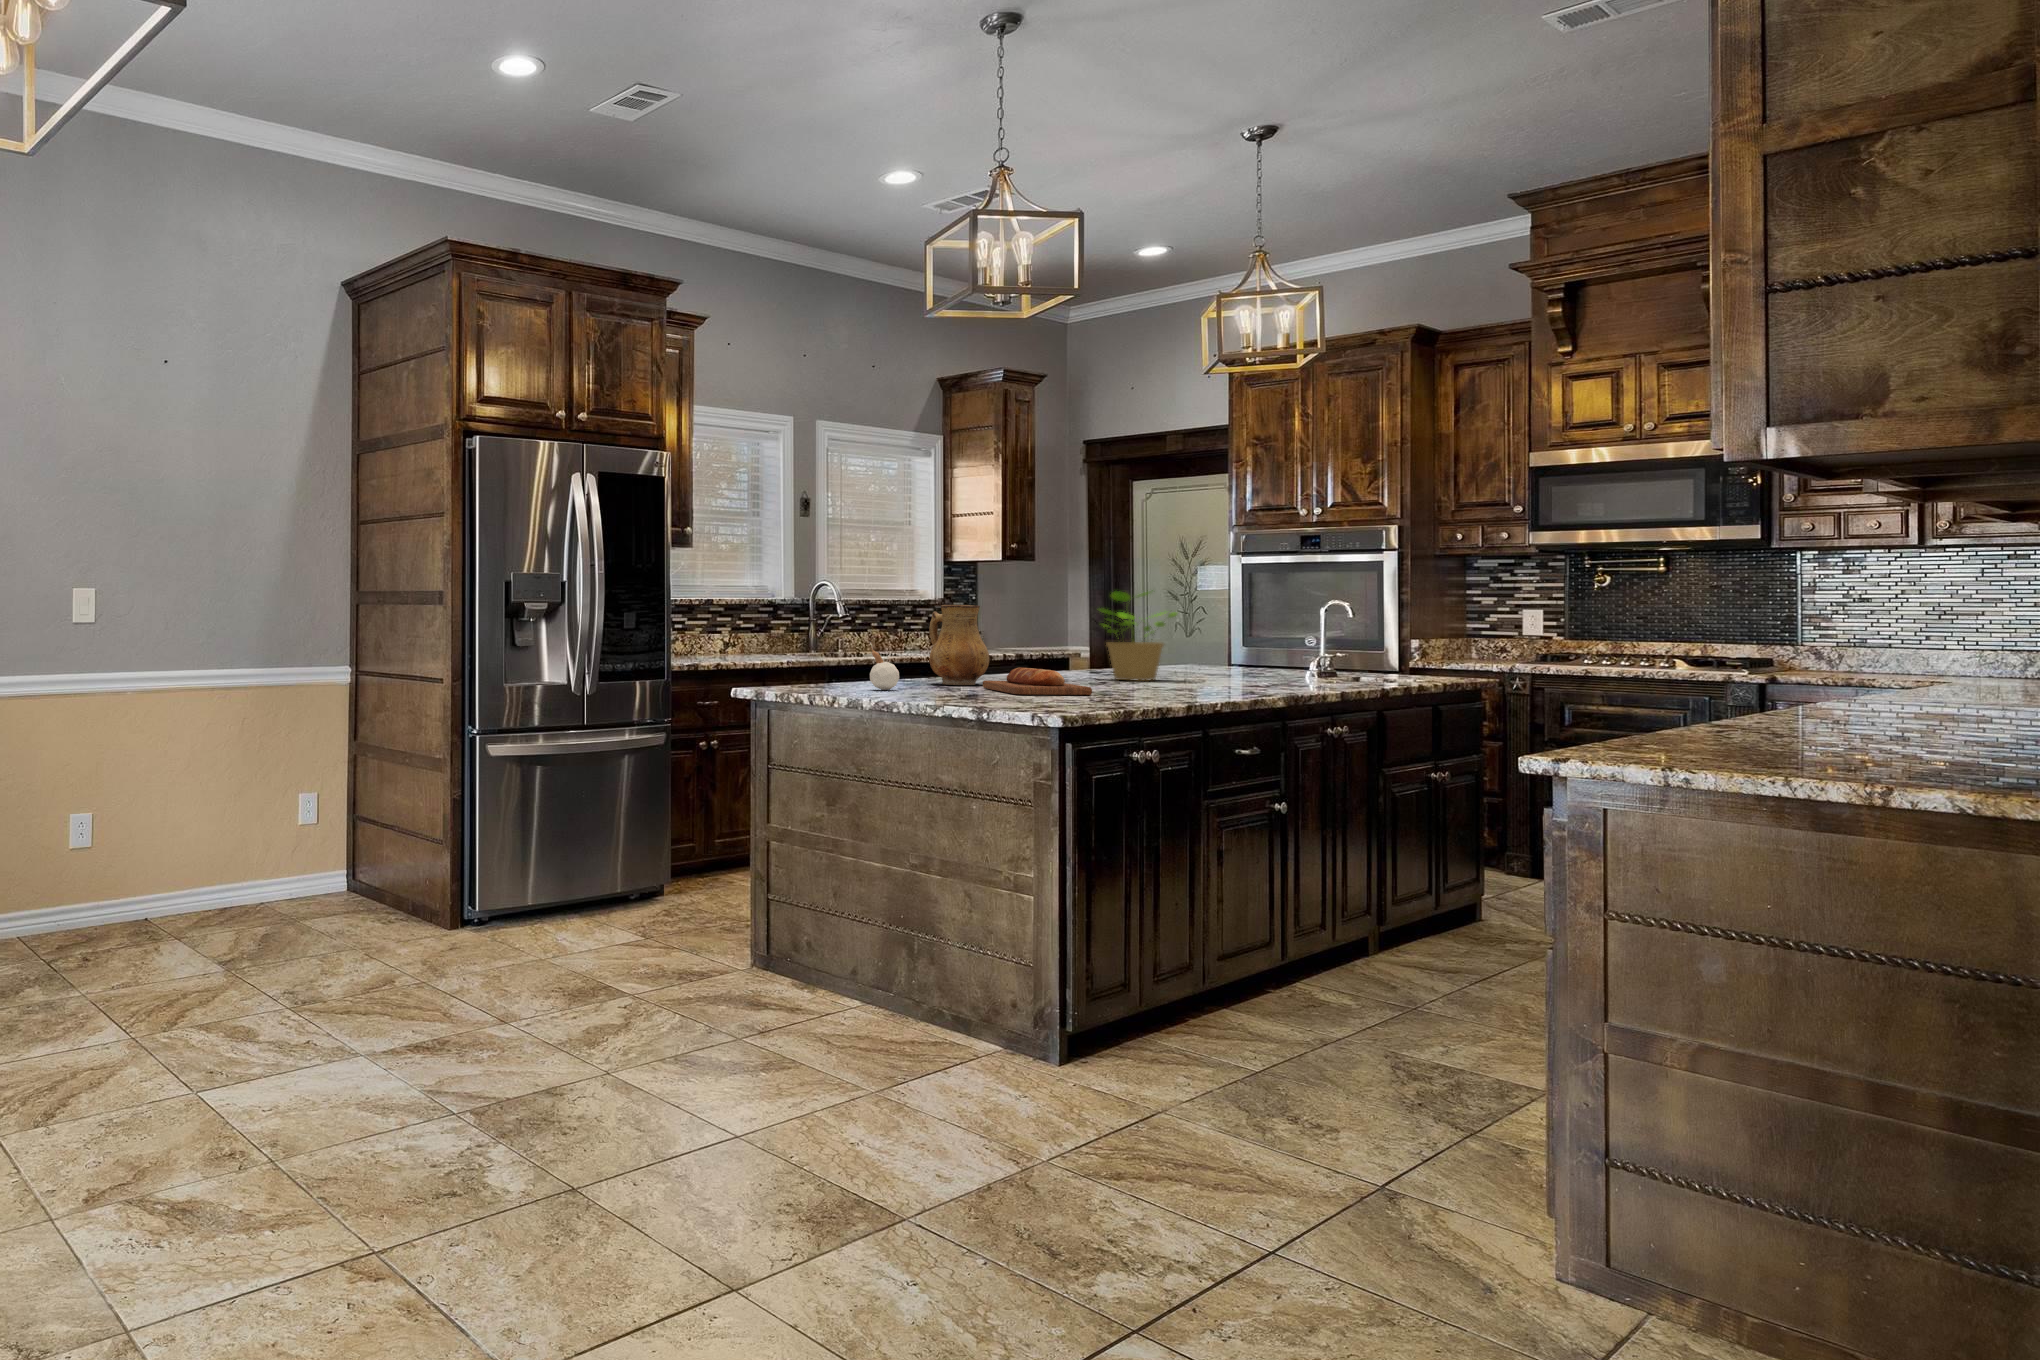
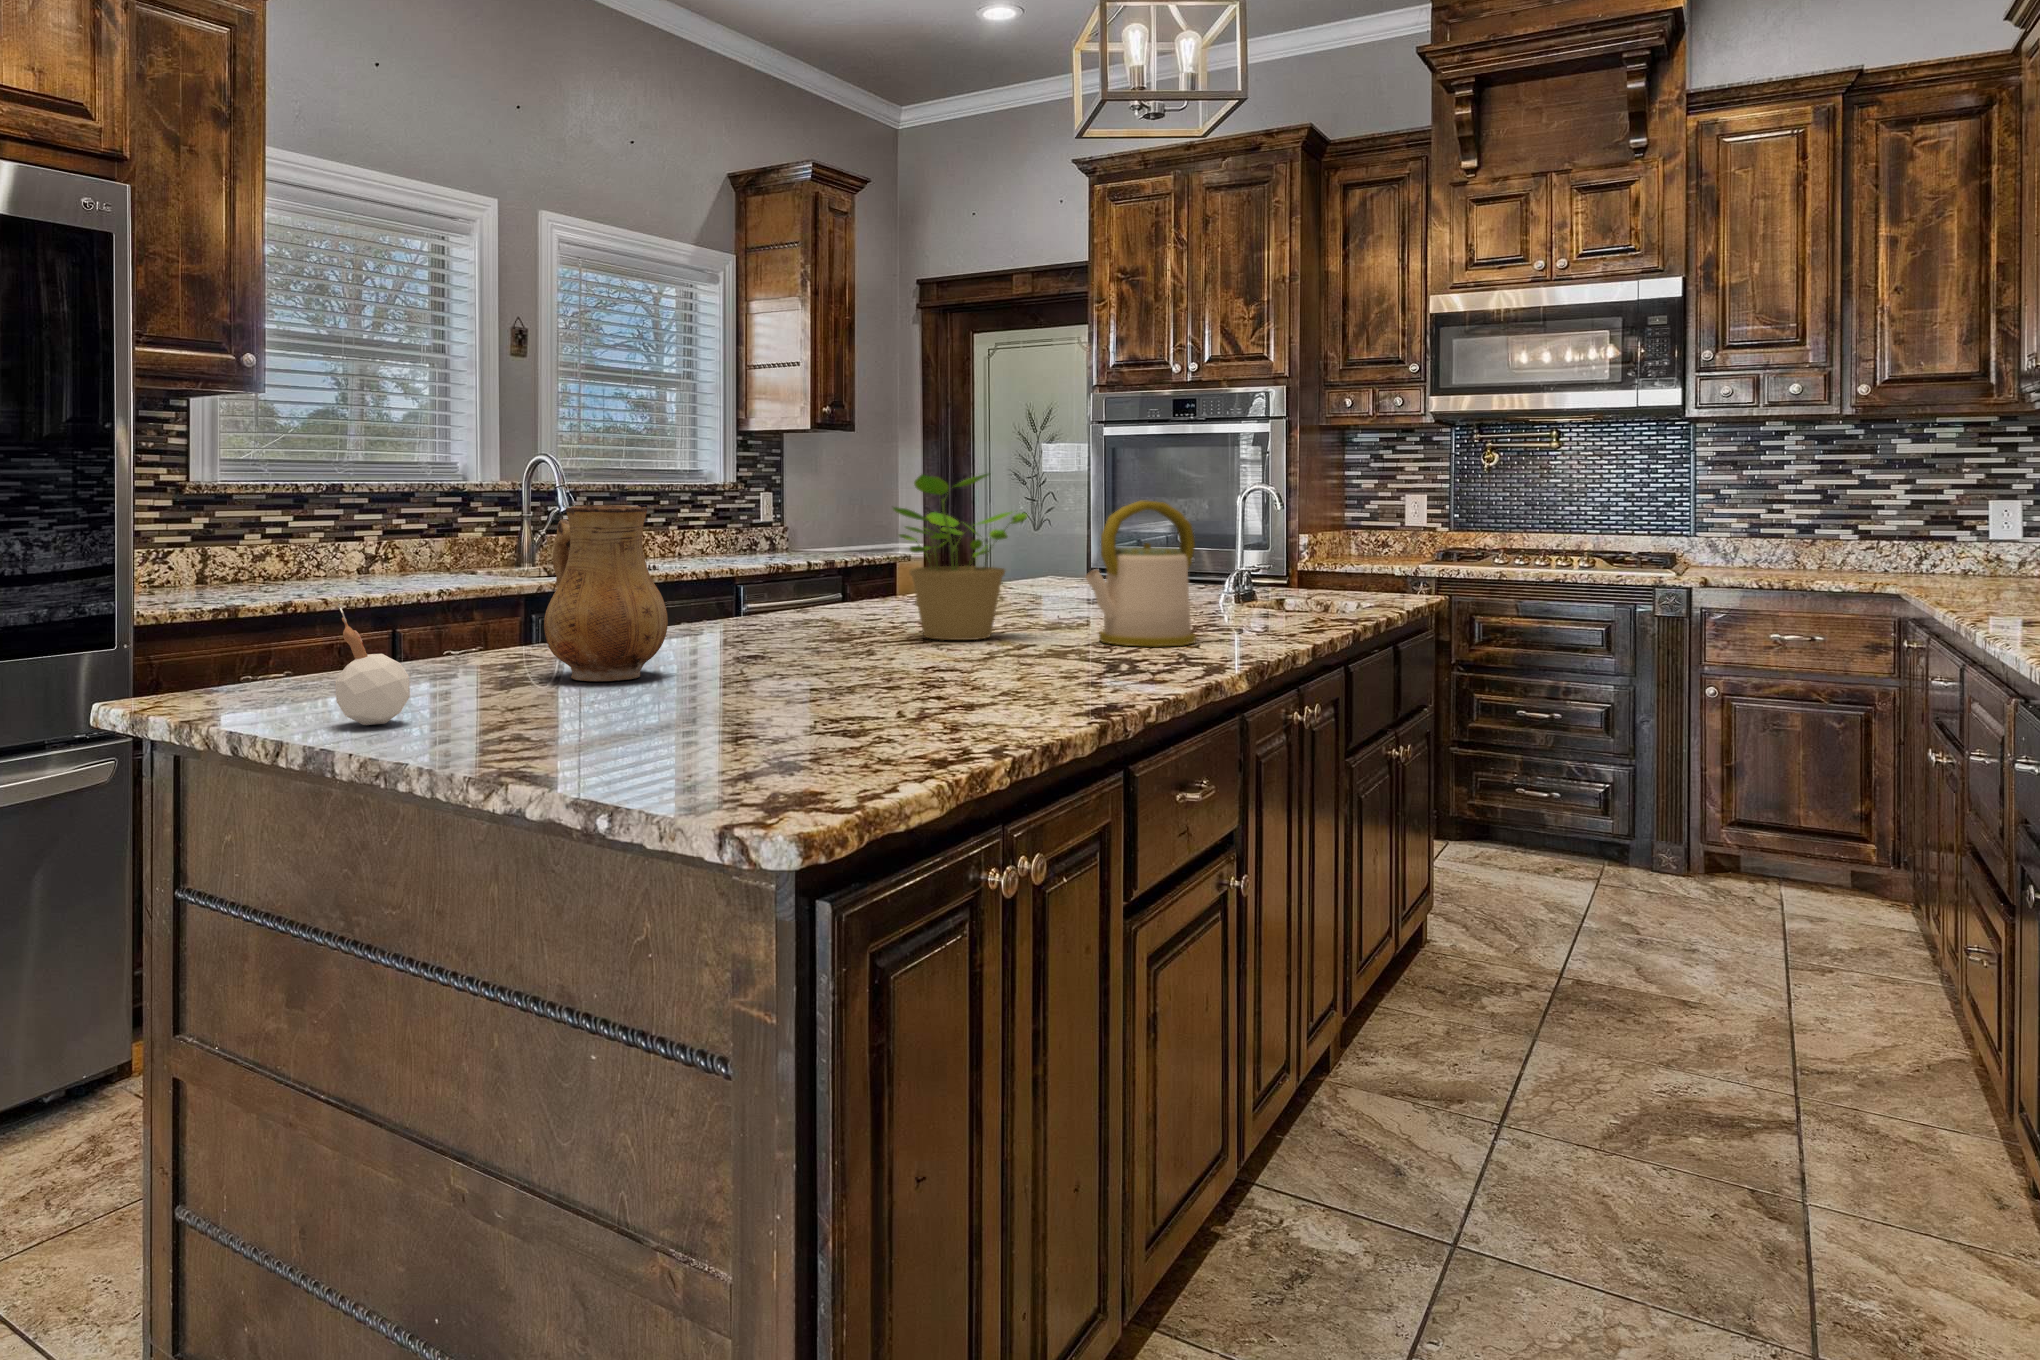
kettle: none [1213,605,1283,684] -> present [1086,501,1196,647]
bread loaf: present [983,668,1092,695] -> none [632,652,840,740]

